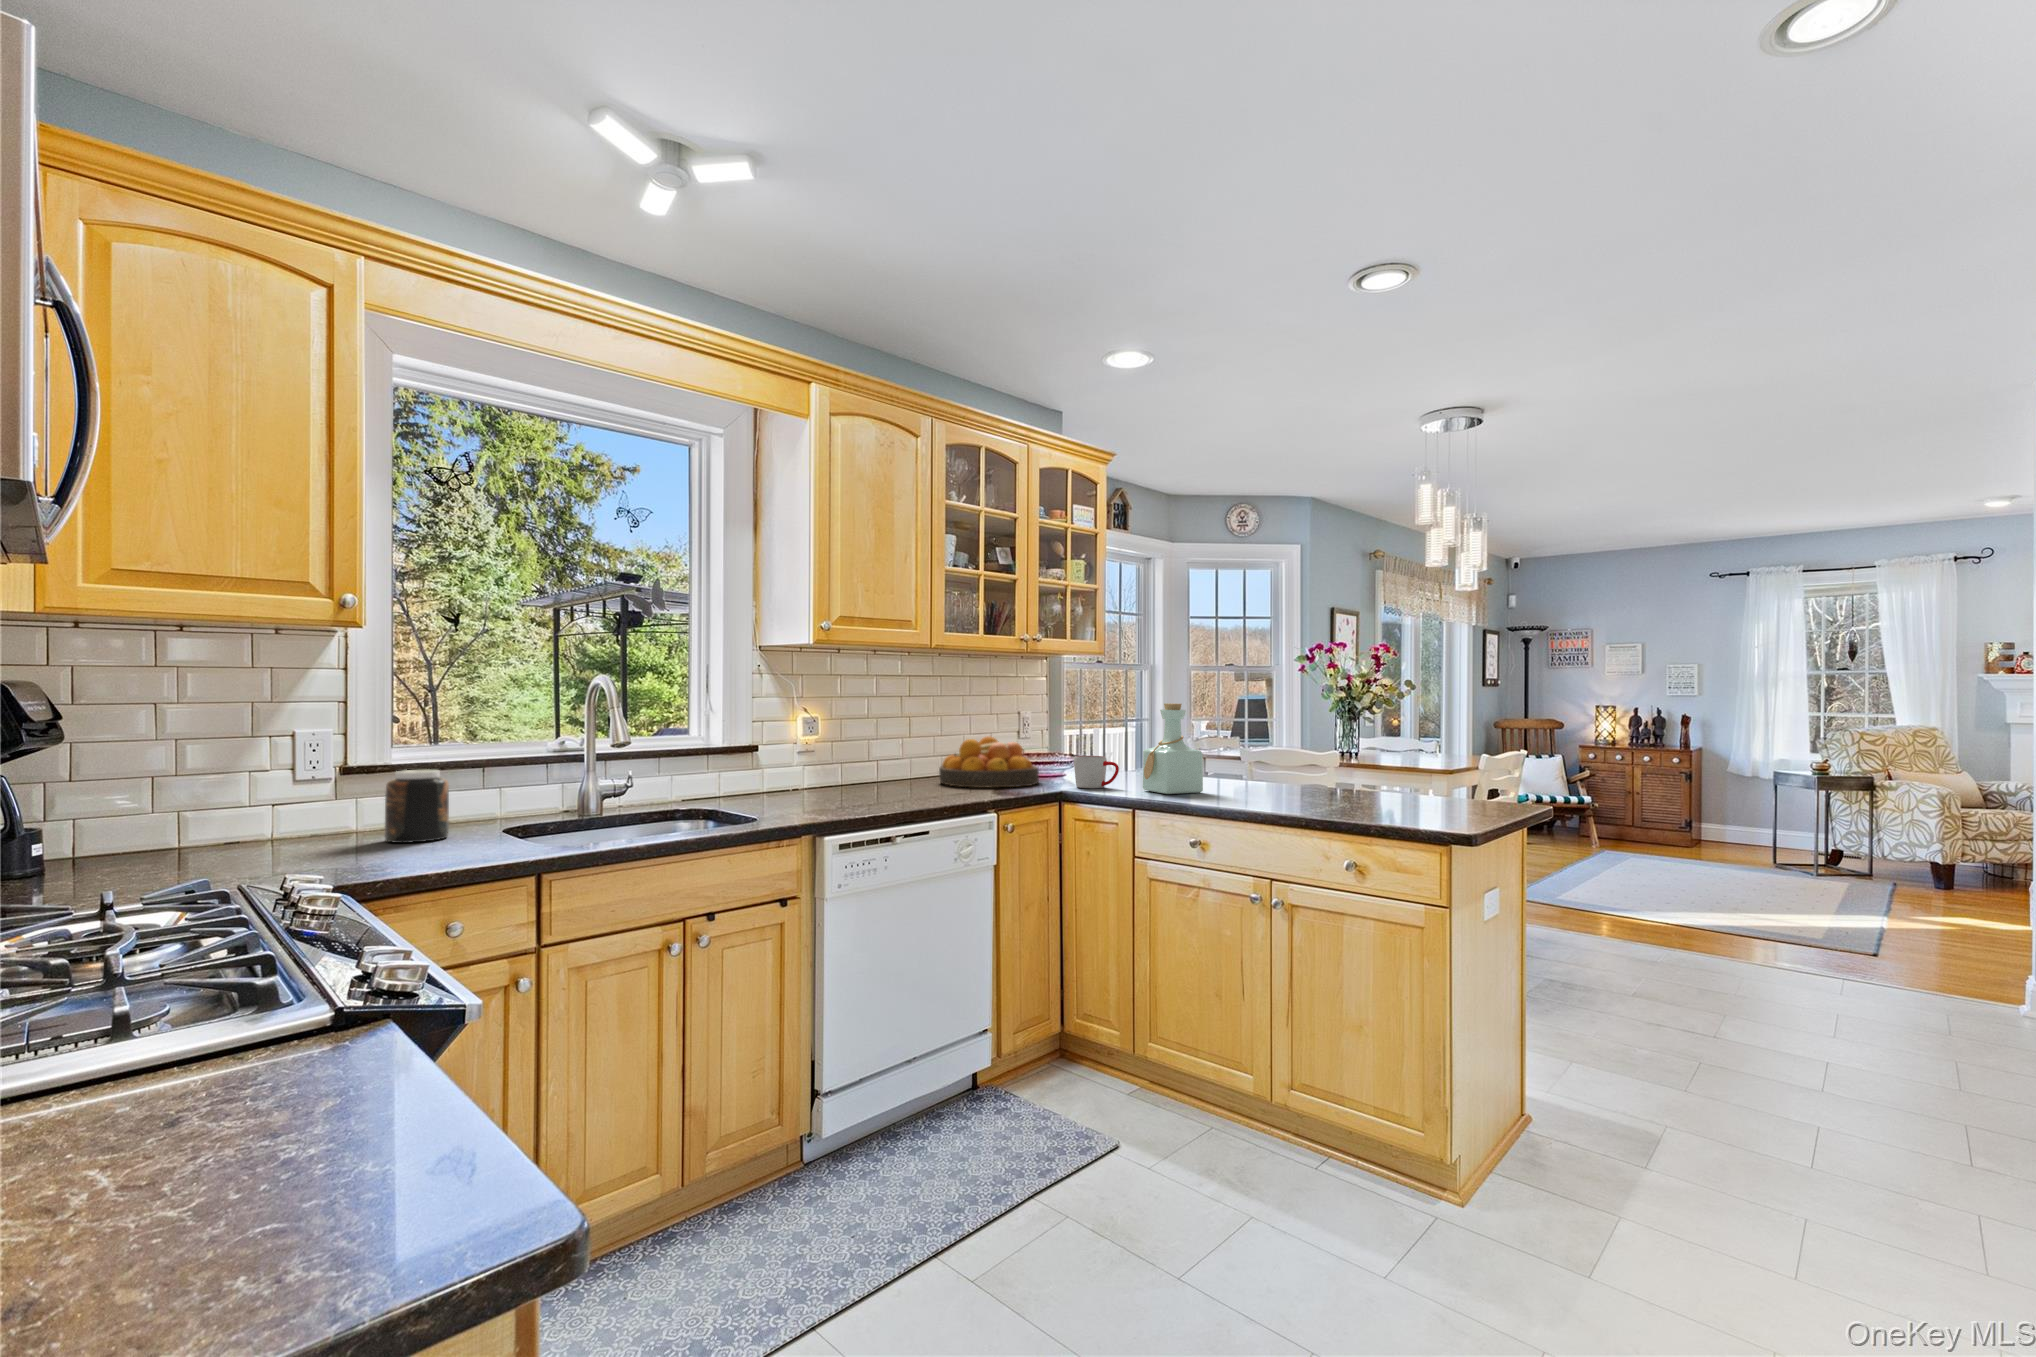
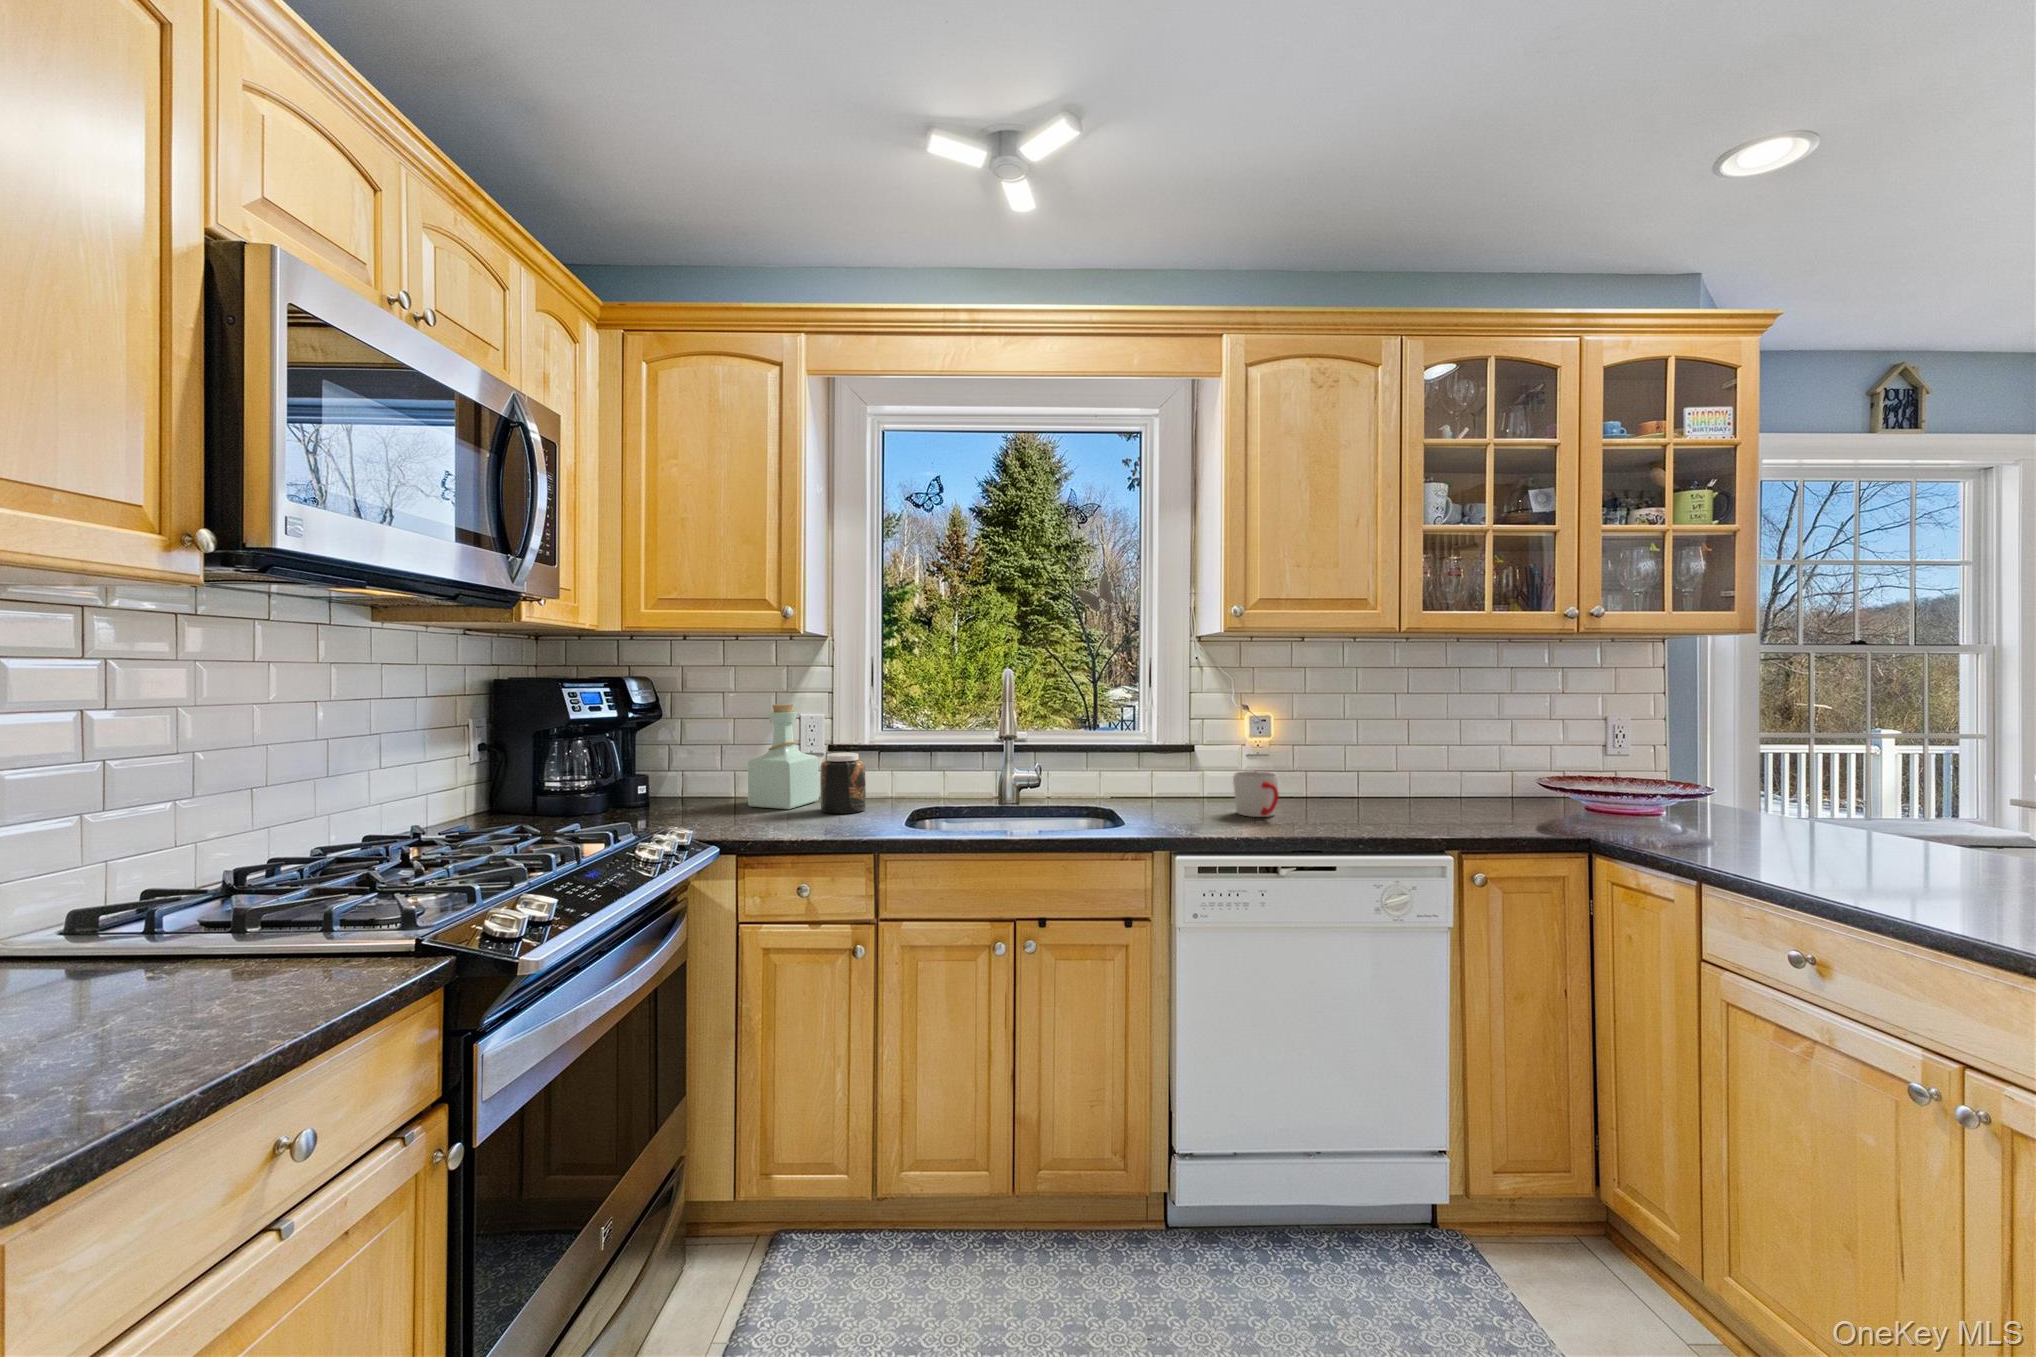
bottle: present [1143,703,1203,794] -> present [748,704,819,809]
fruit bowl: present [939,737,1039,788] -> none [1428,743,1584,818]
mug: present [1074,756,1119,788] -> present [1233,771,1279,817]

